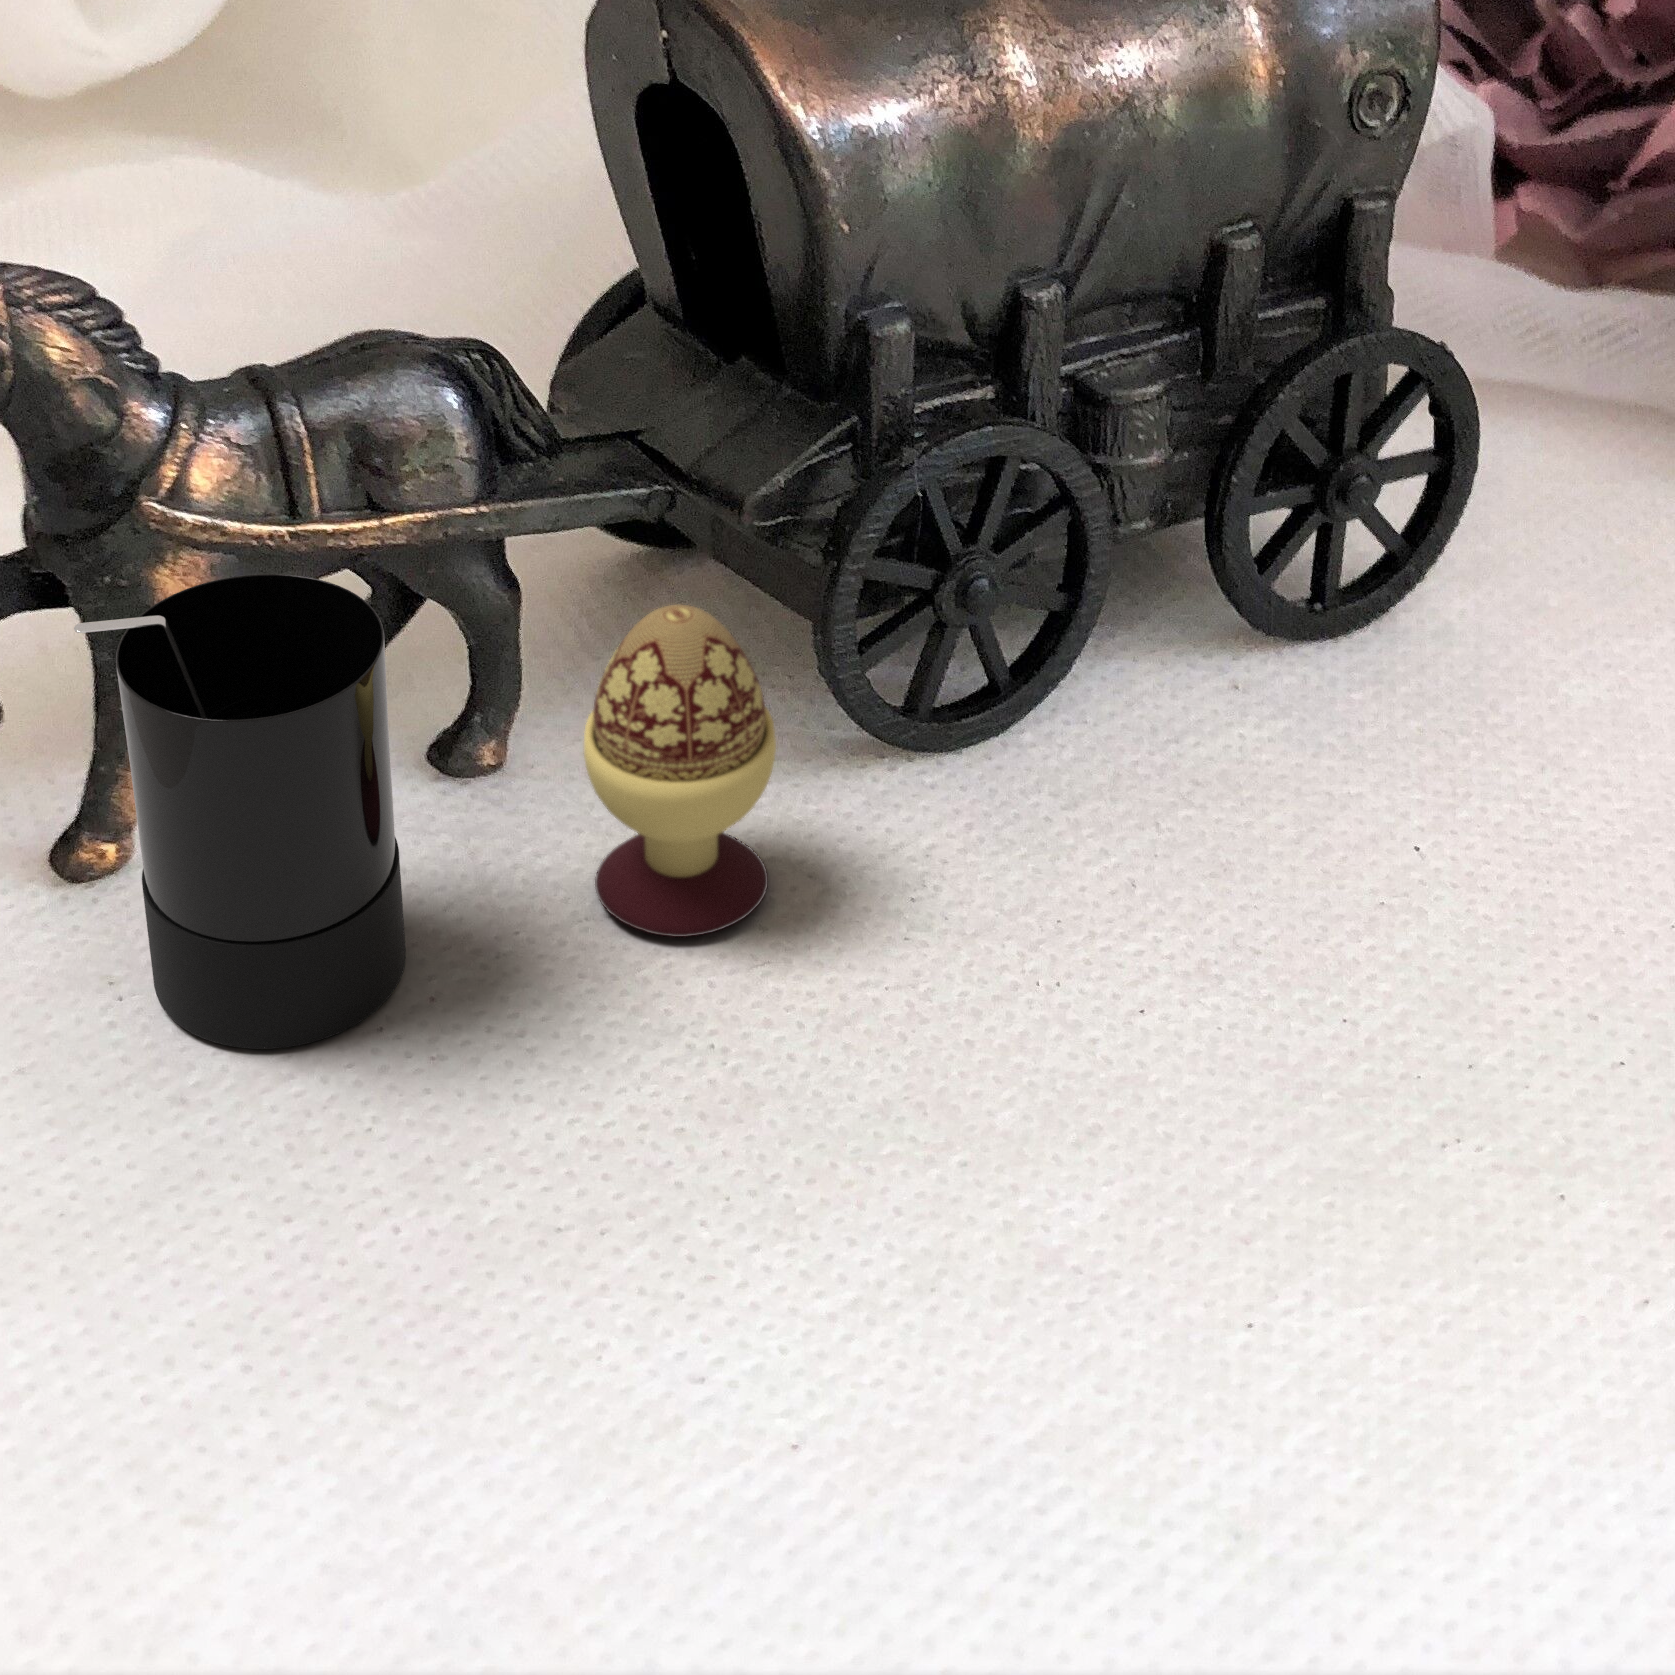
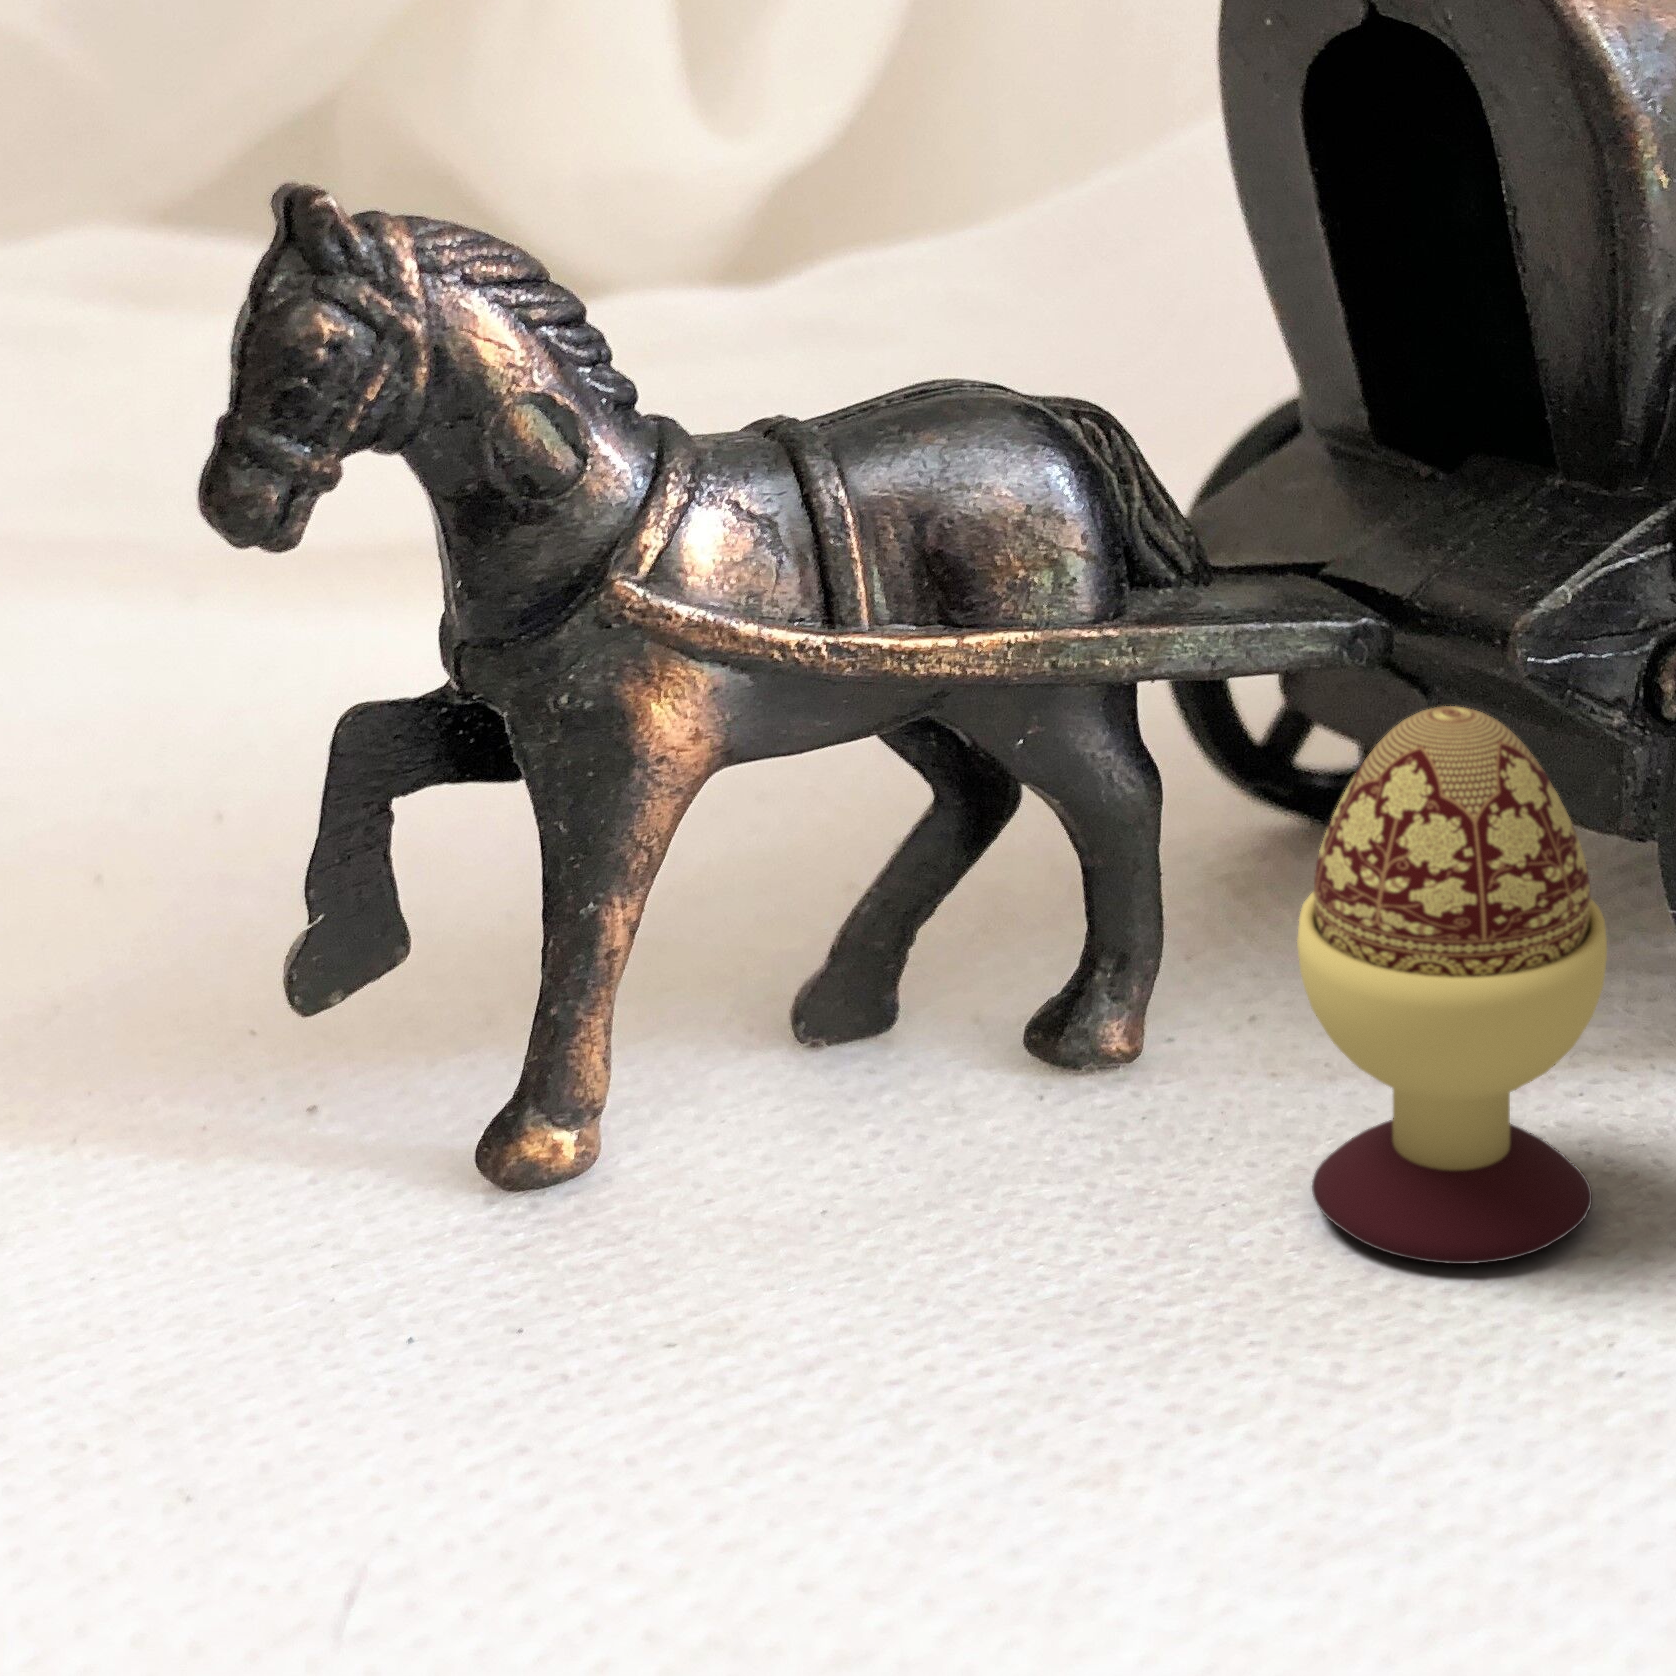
candle: present [74,574,406,1049] -> none [525,650,1023,1404]

